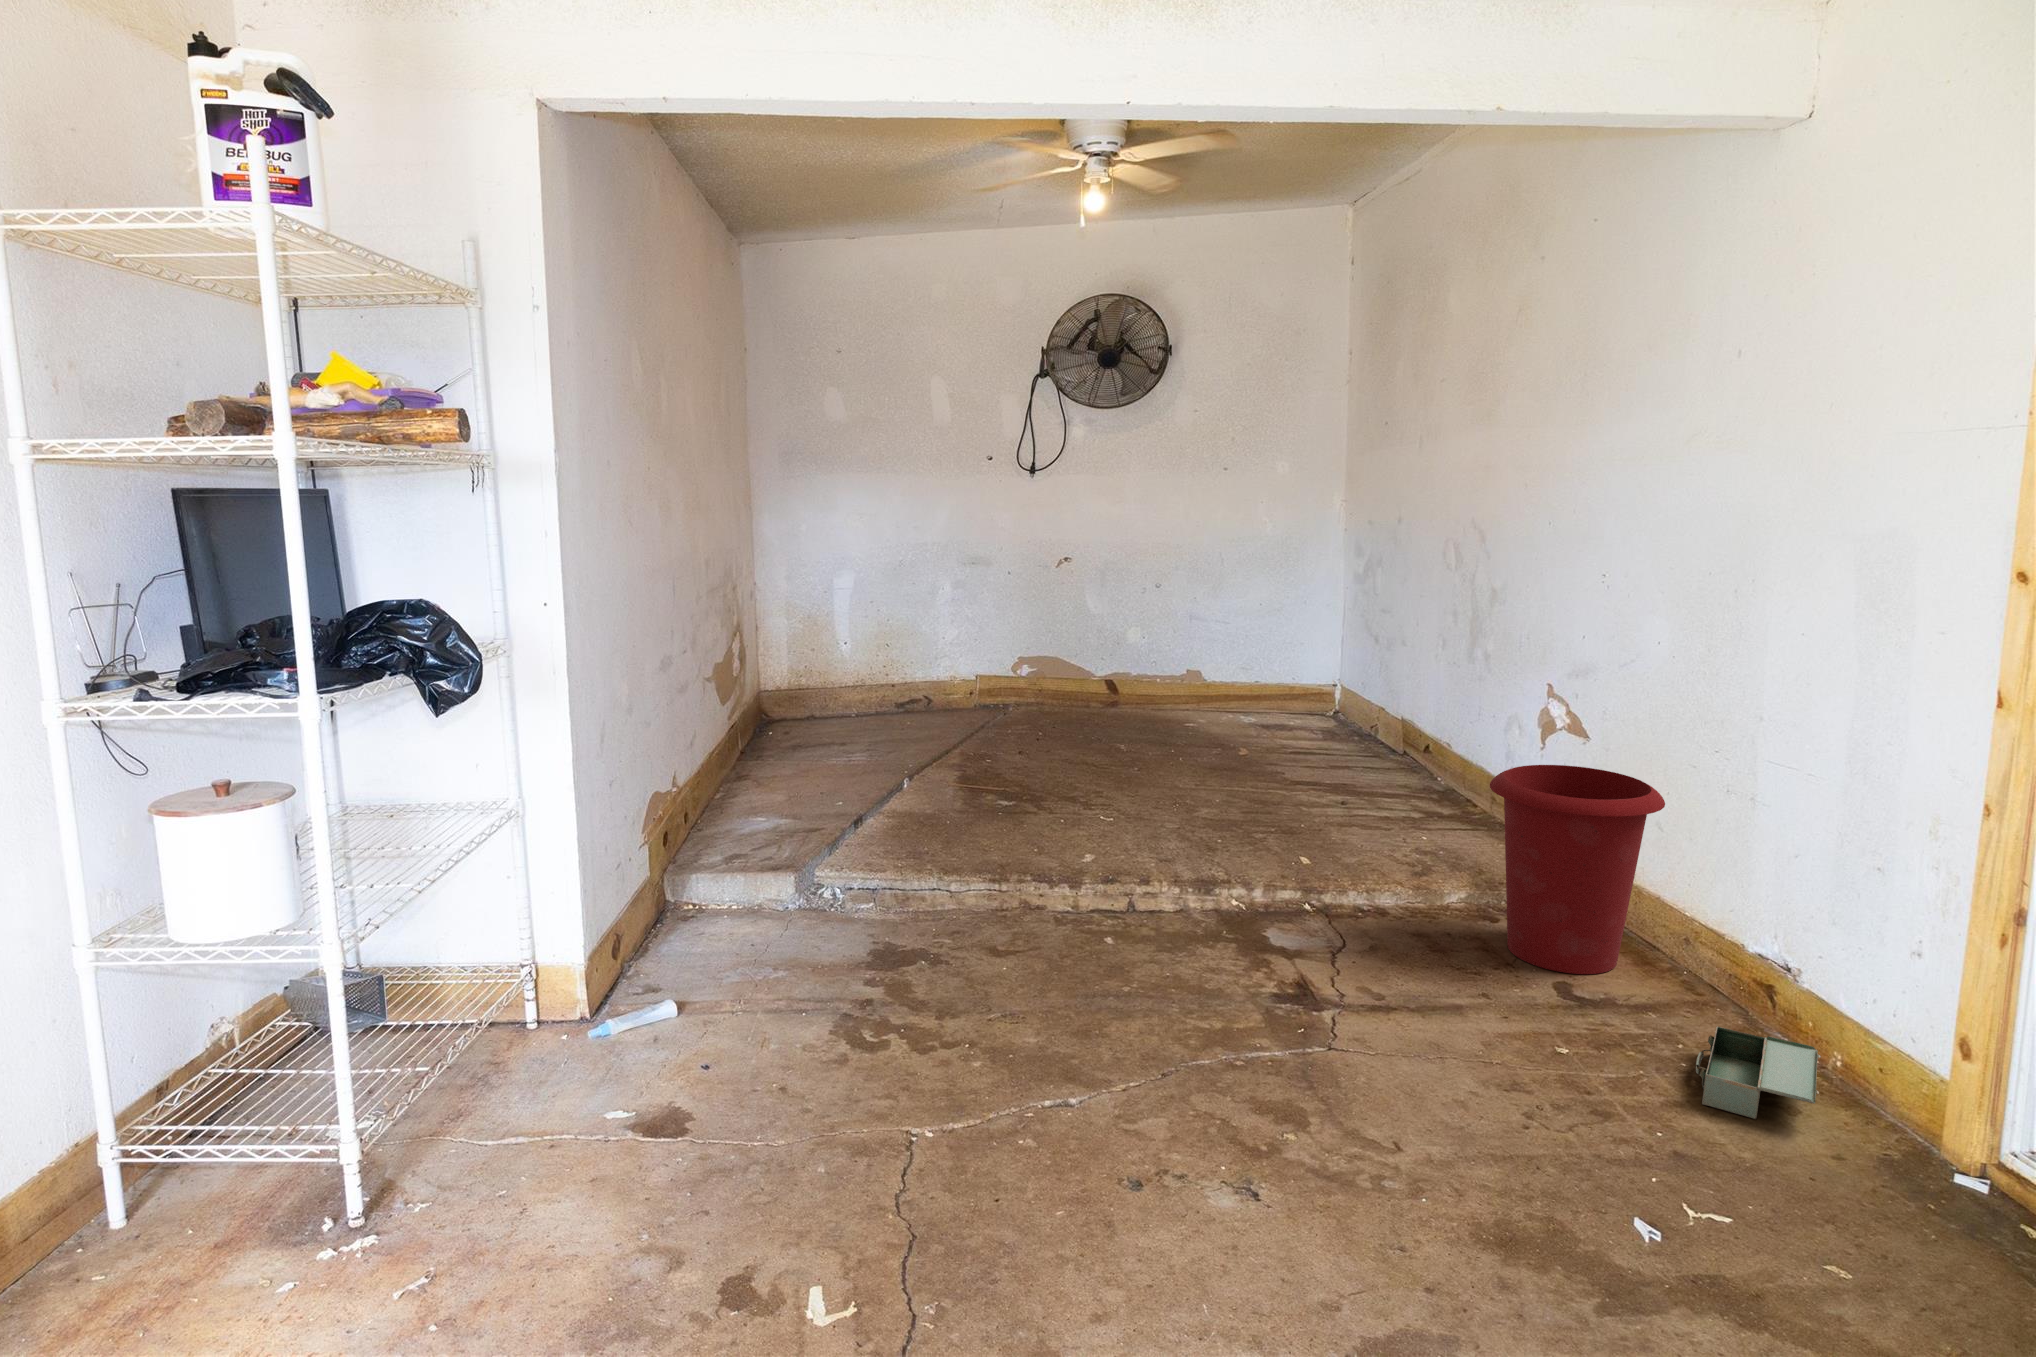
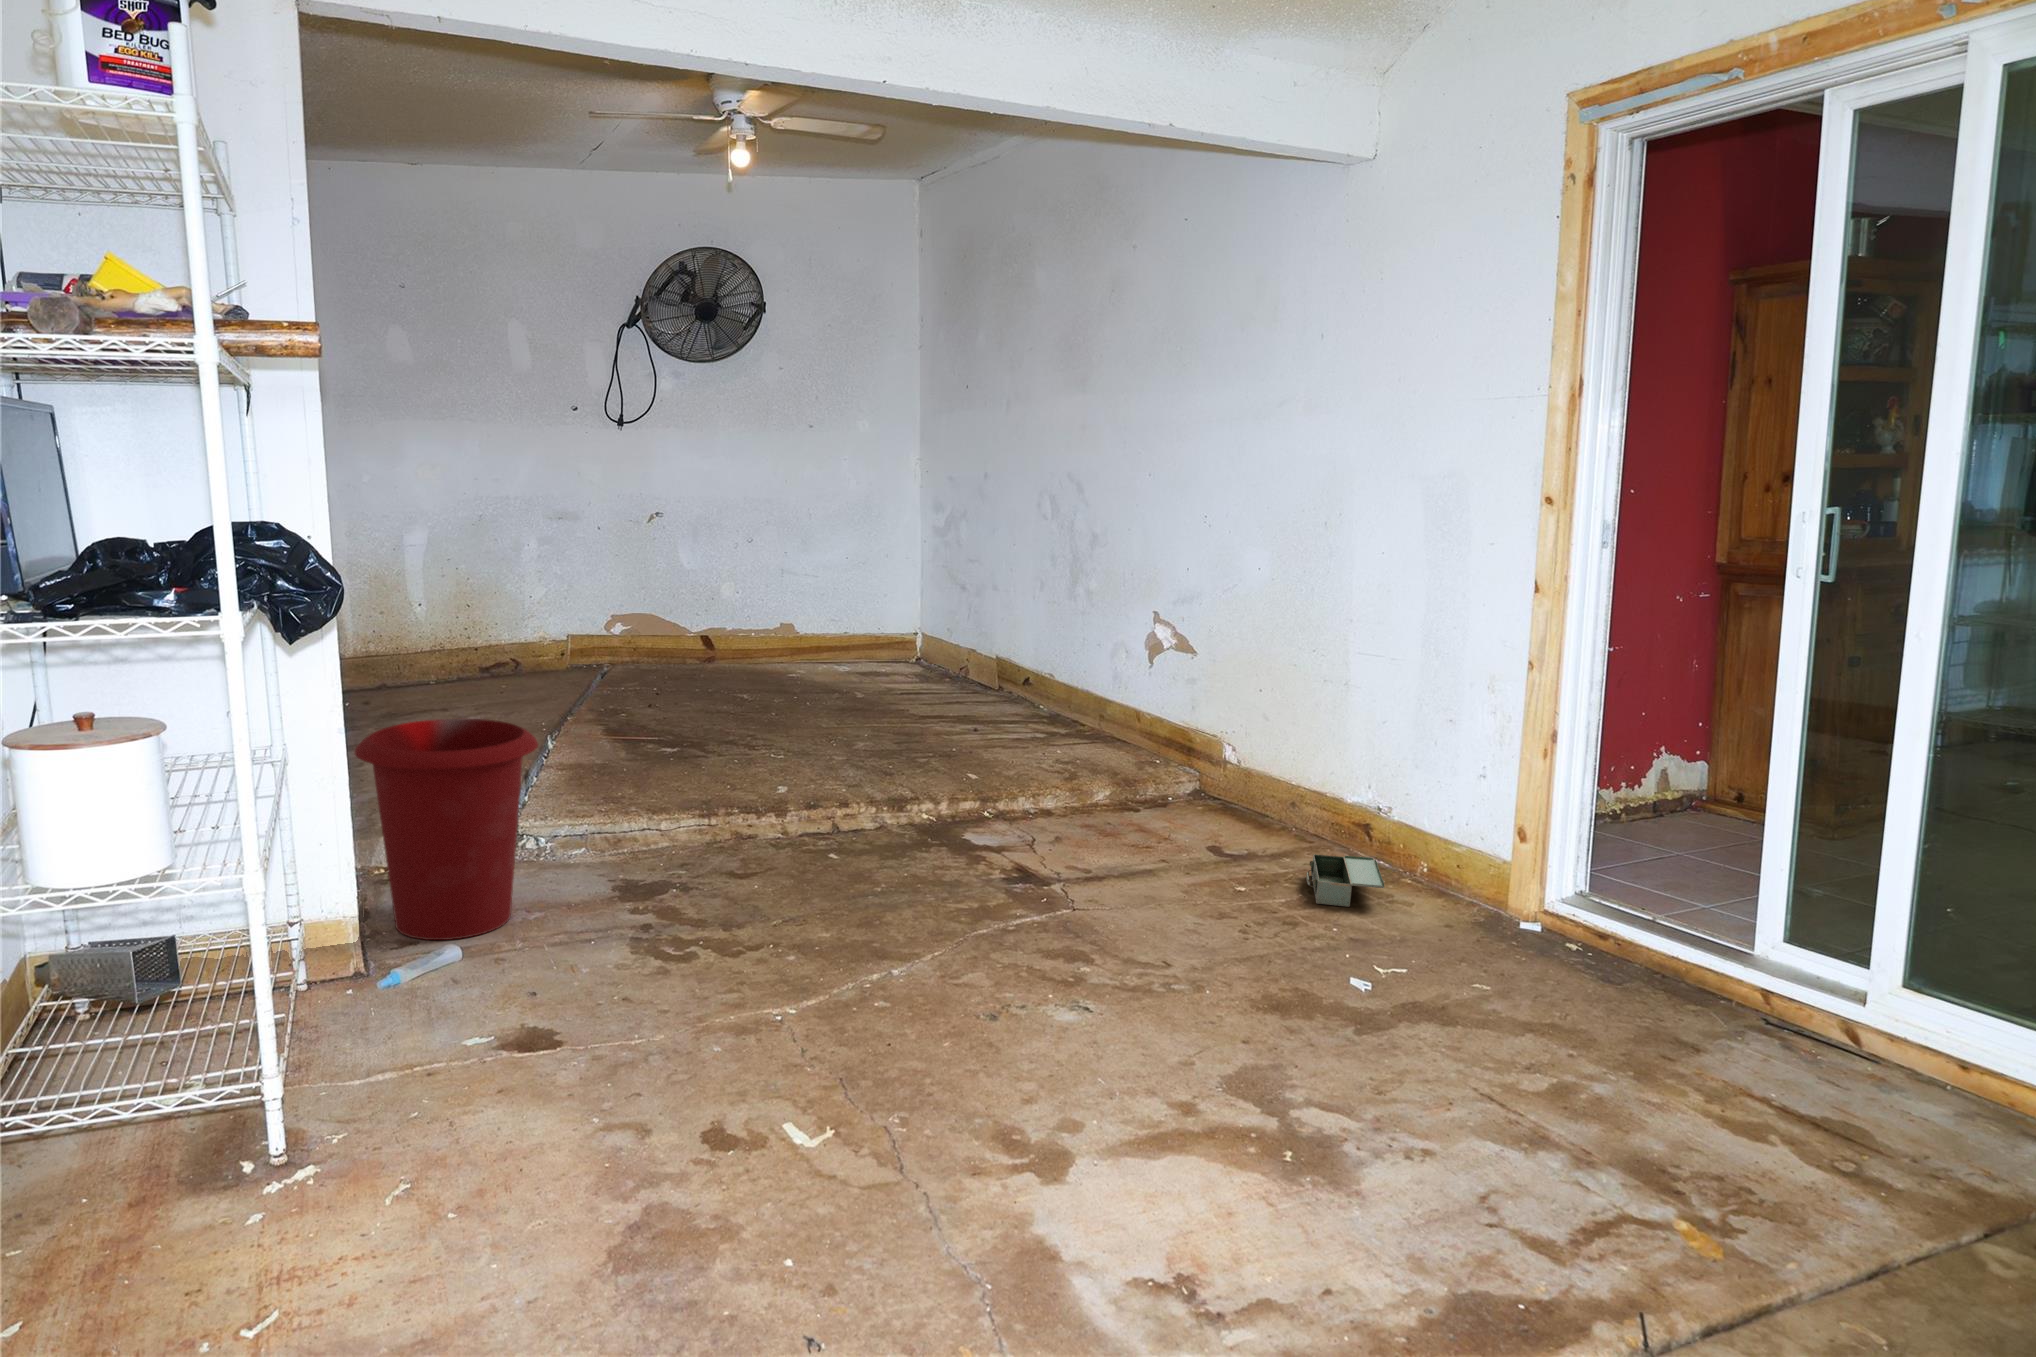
waste bin: present [1490,765,1665,974] -> present [355,719,538,940]

